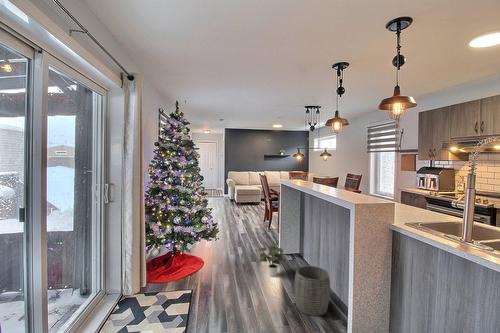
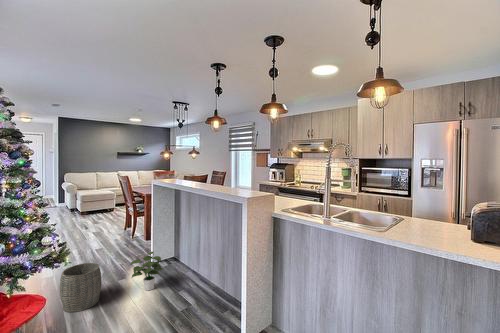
woven basket: present [294,266,330,316] -> present [60,263,101,312]

